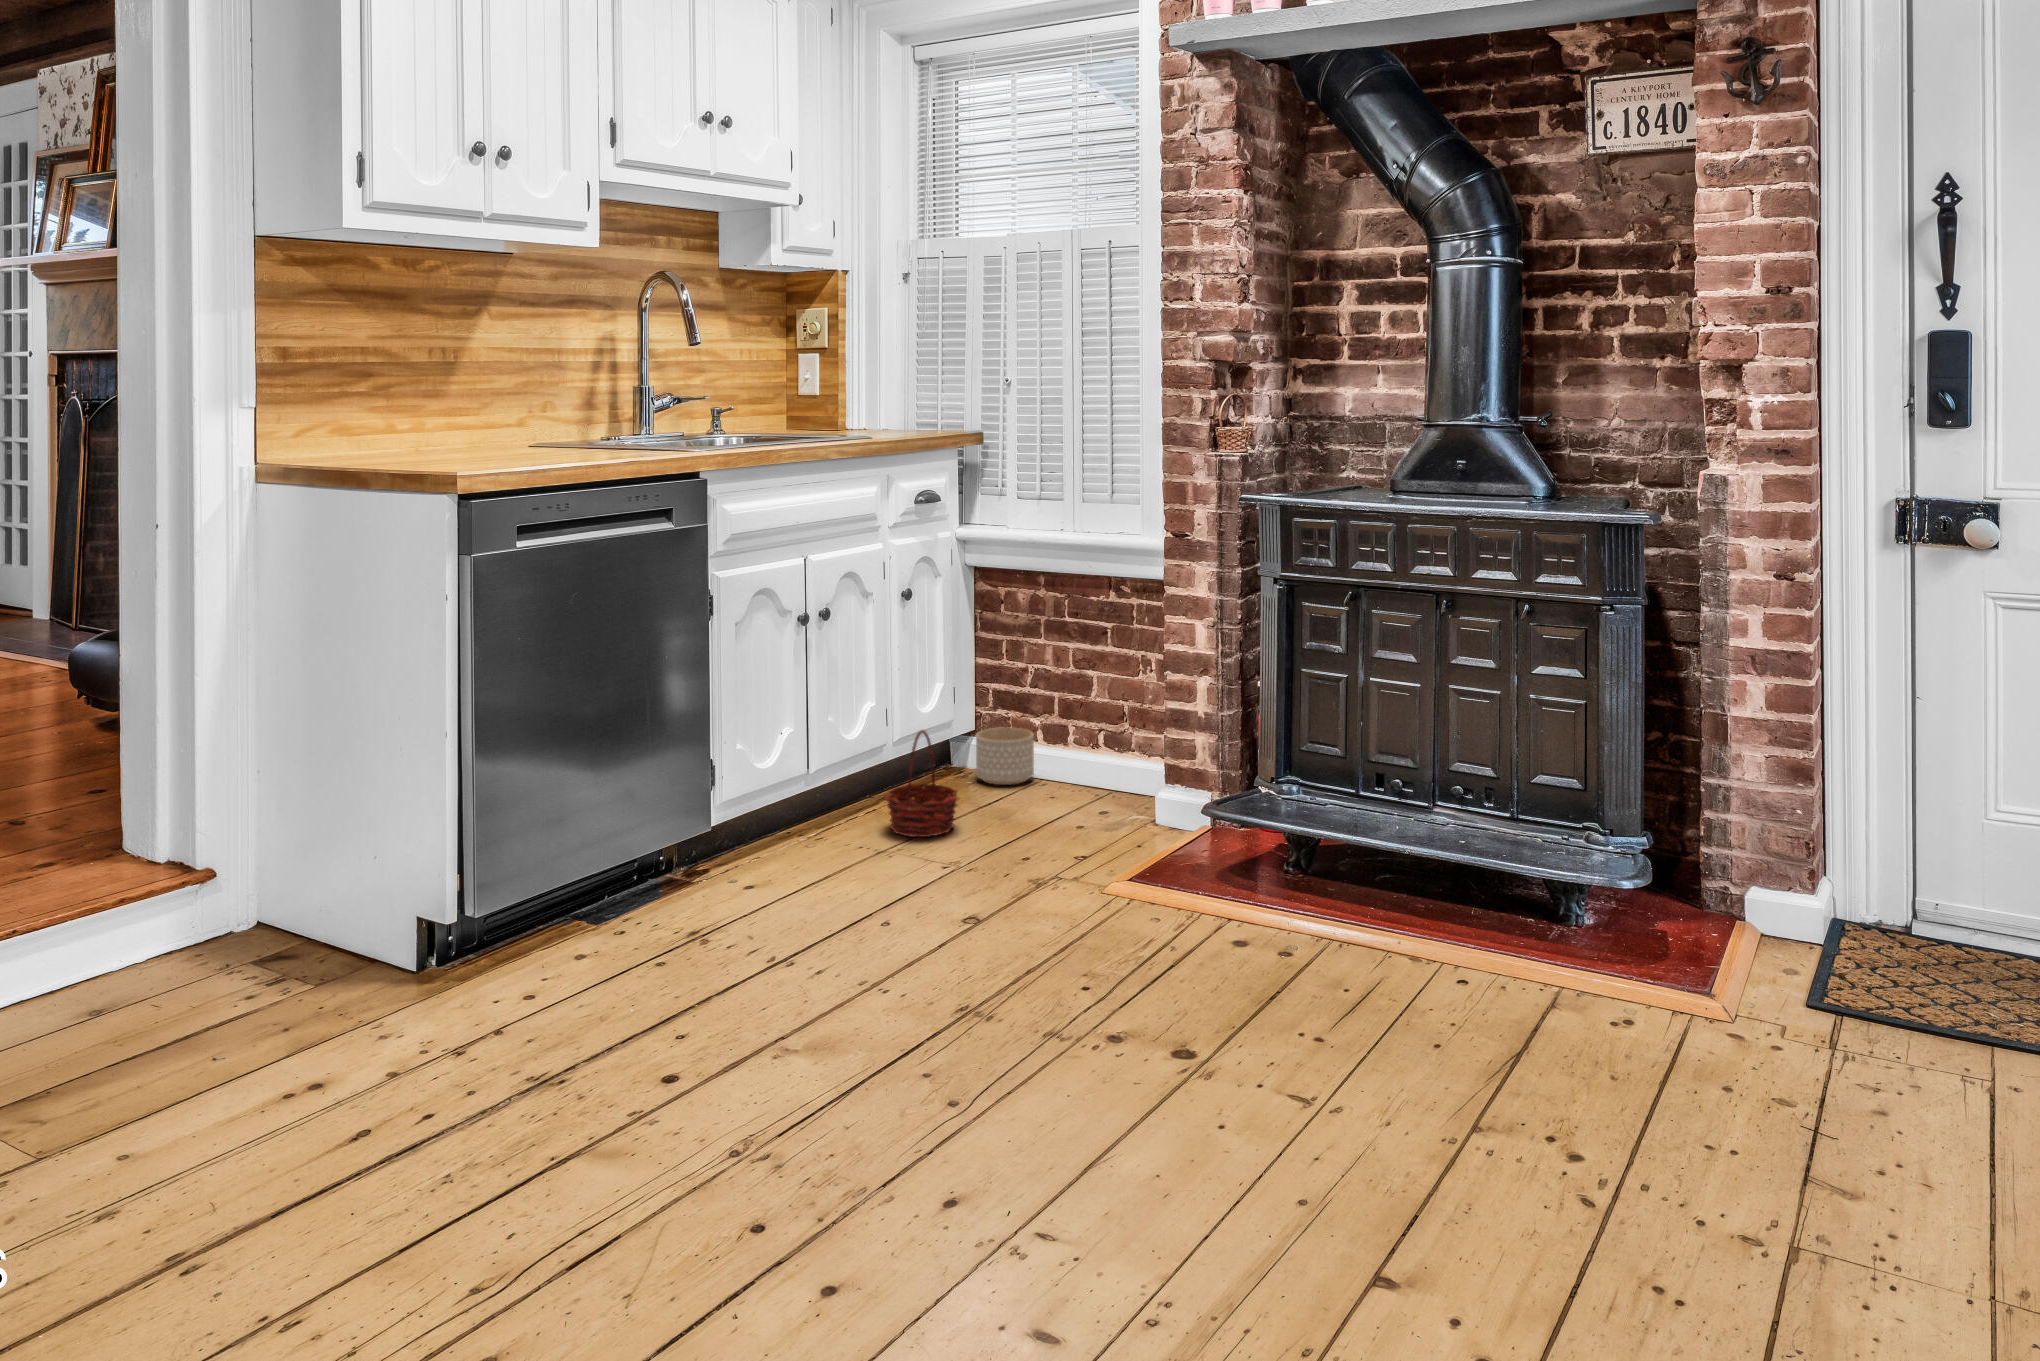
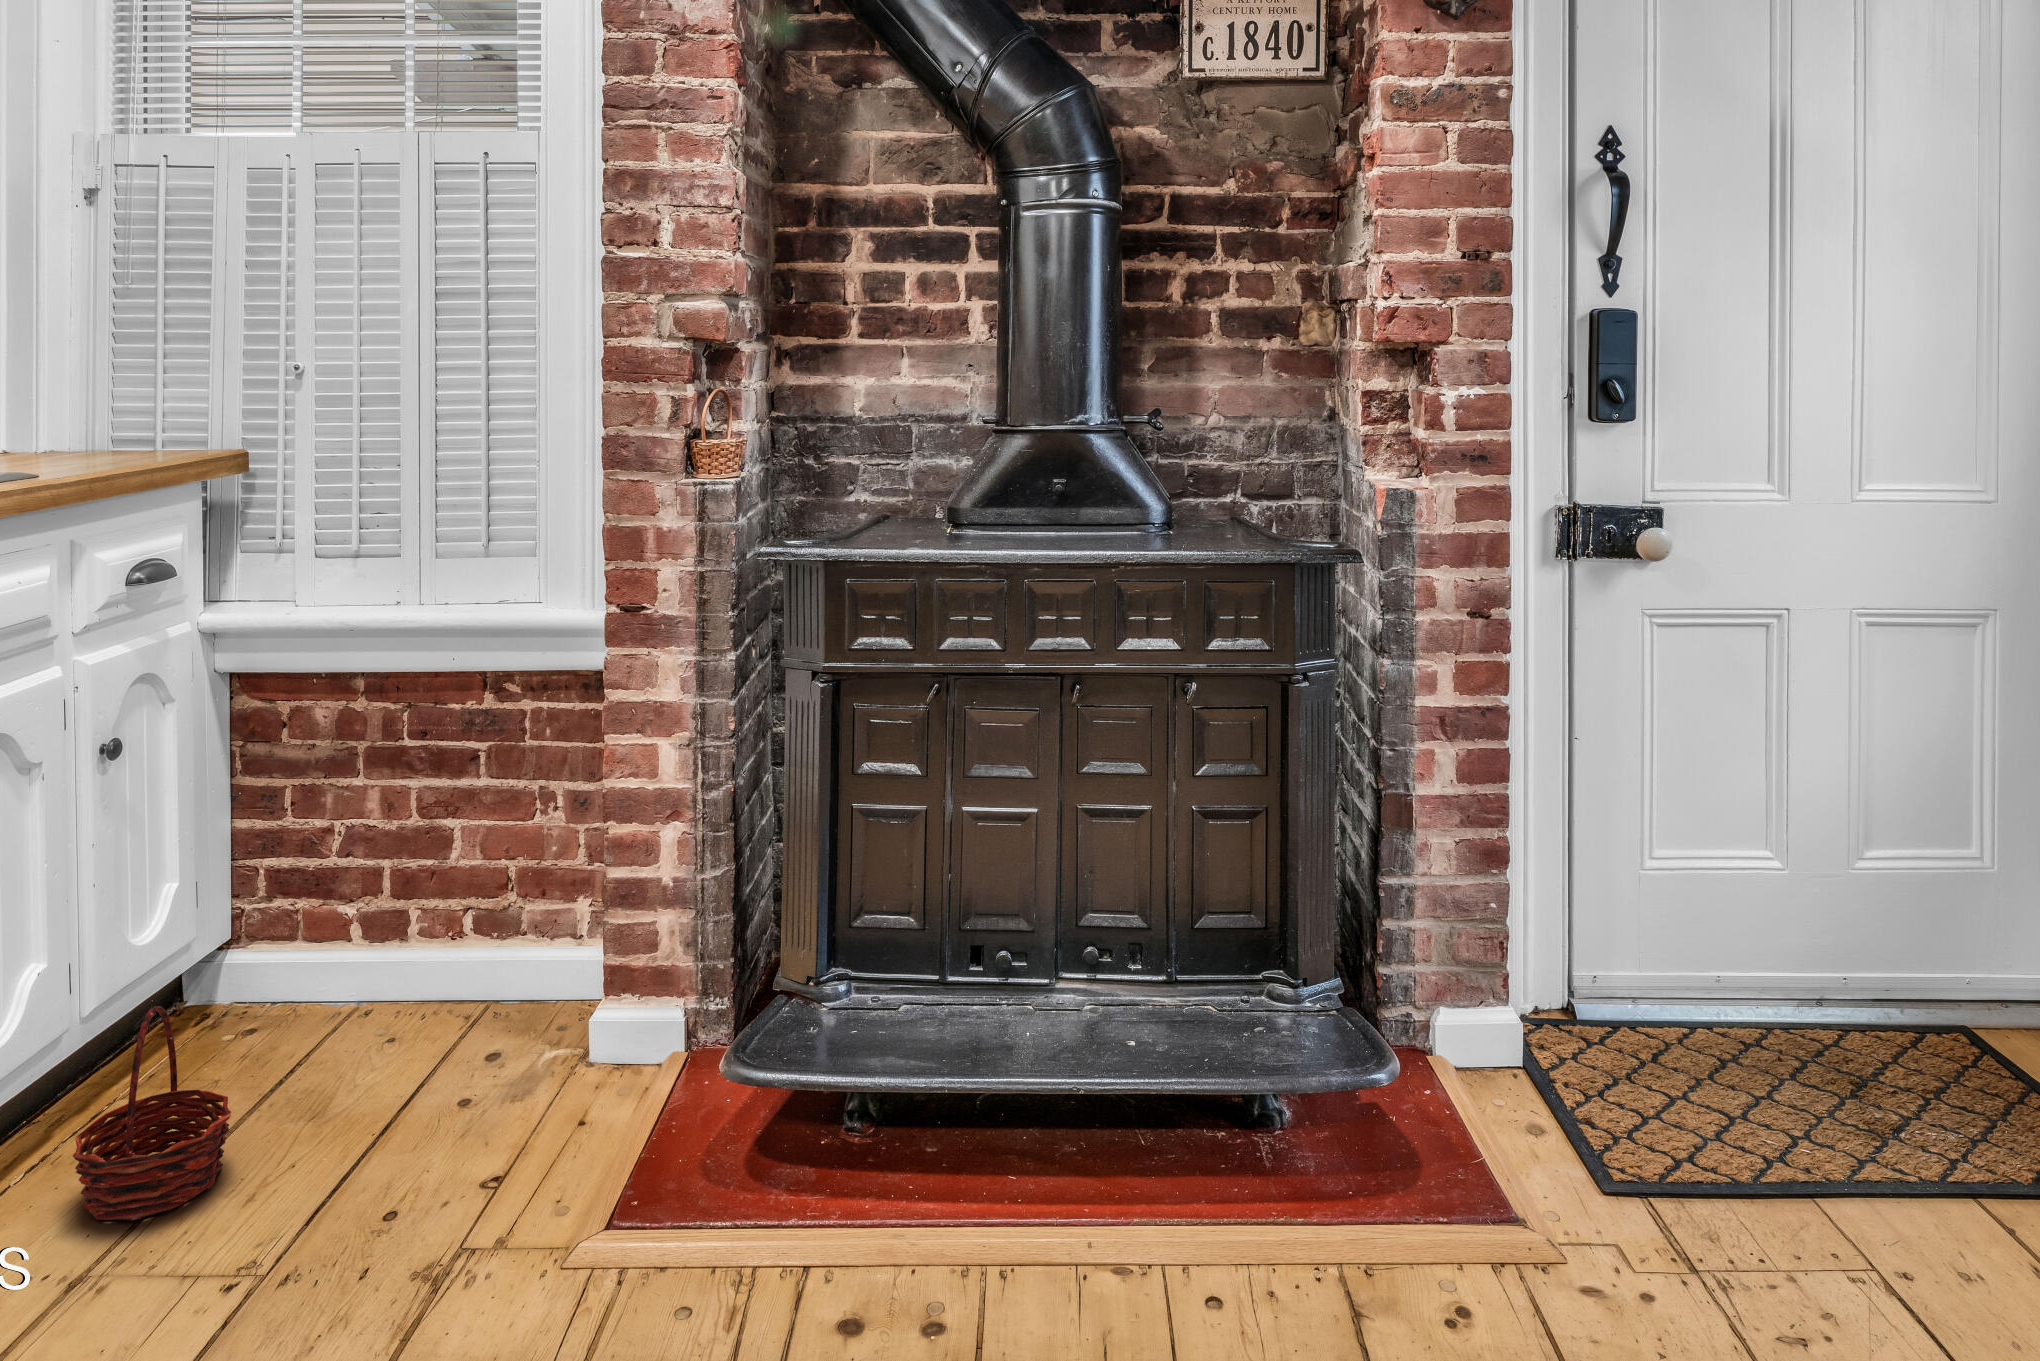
planter: present [976,727,1034,785] -> none [241,924,348,1034]

